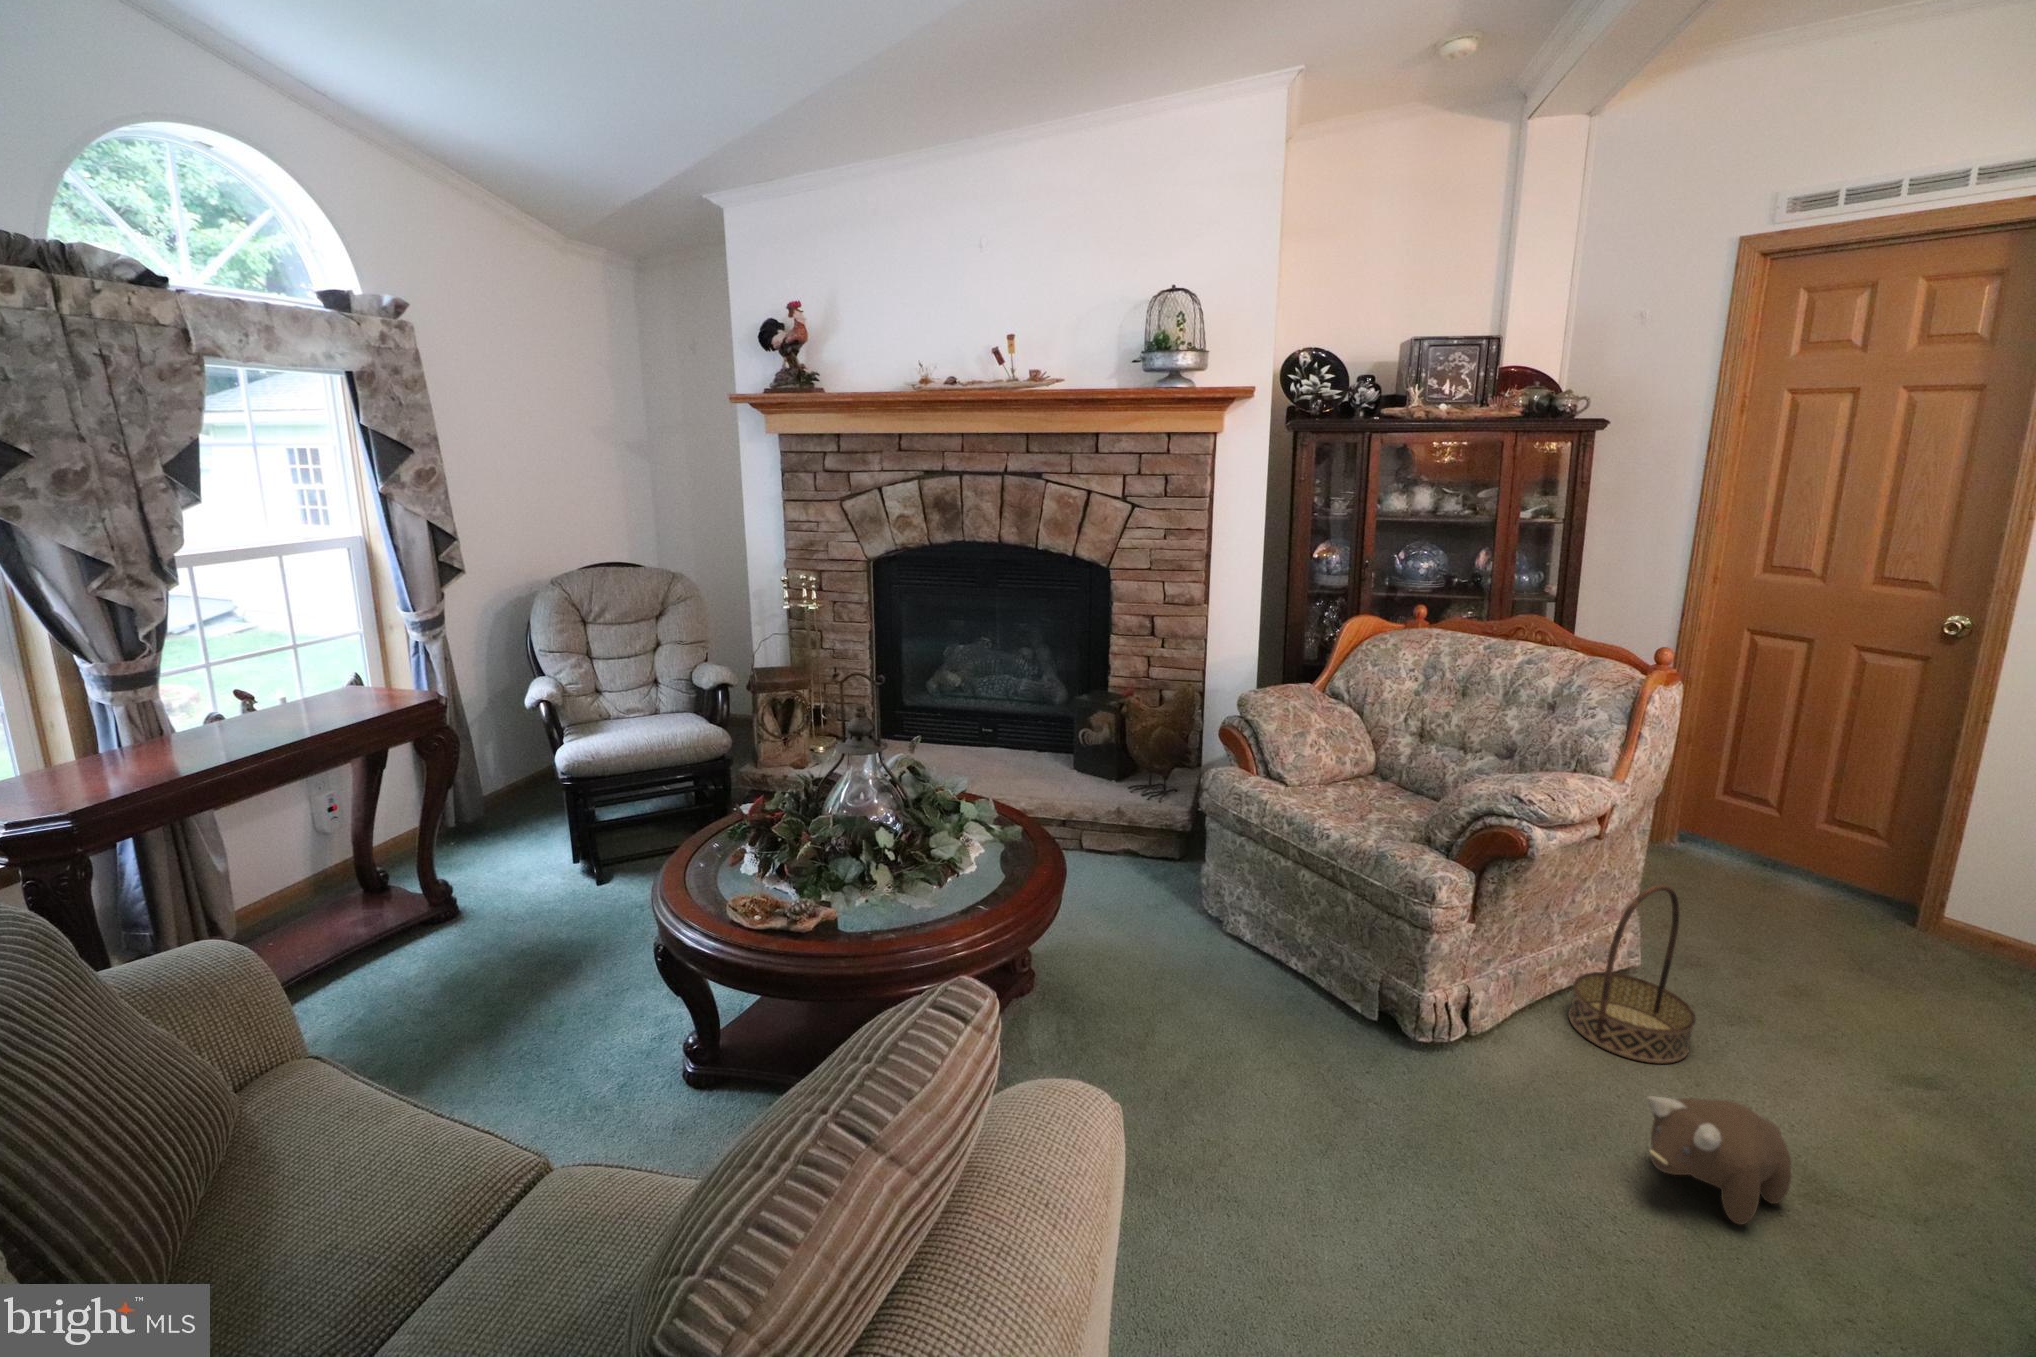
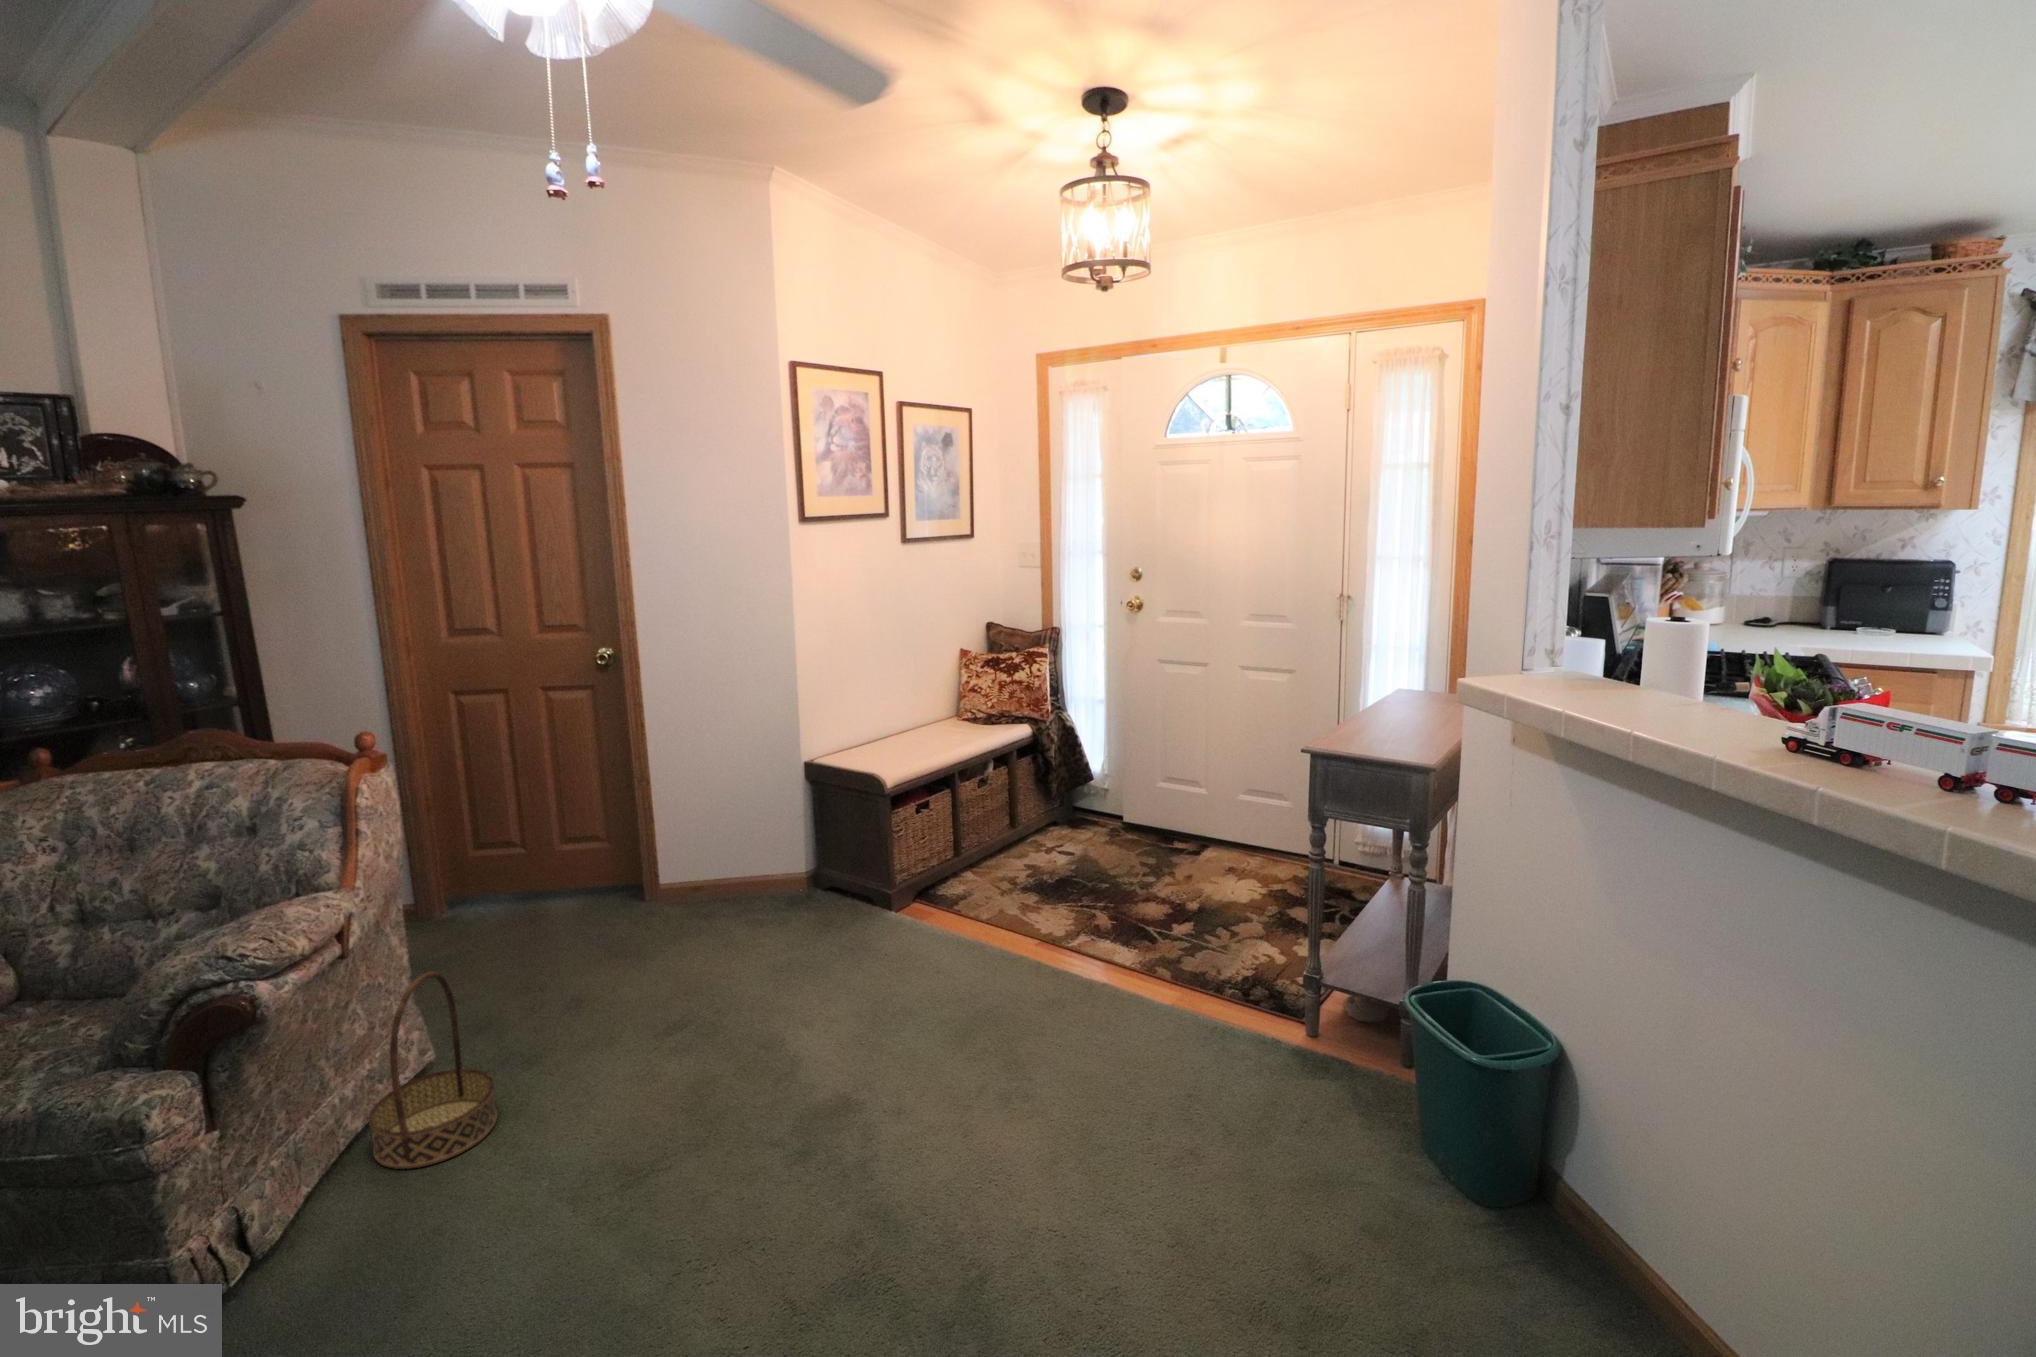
plush toy: present [1646,1096,1791,1225] -> none [452,1142,593,1263]

